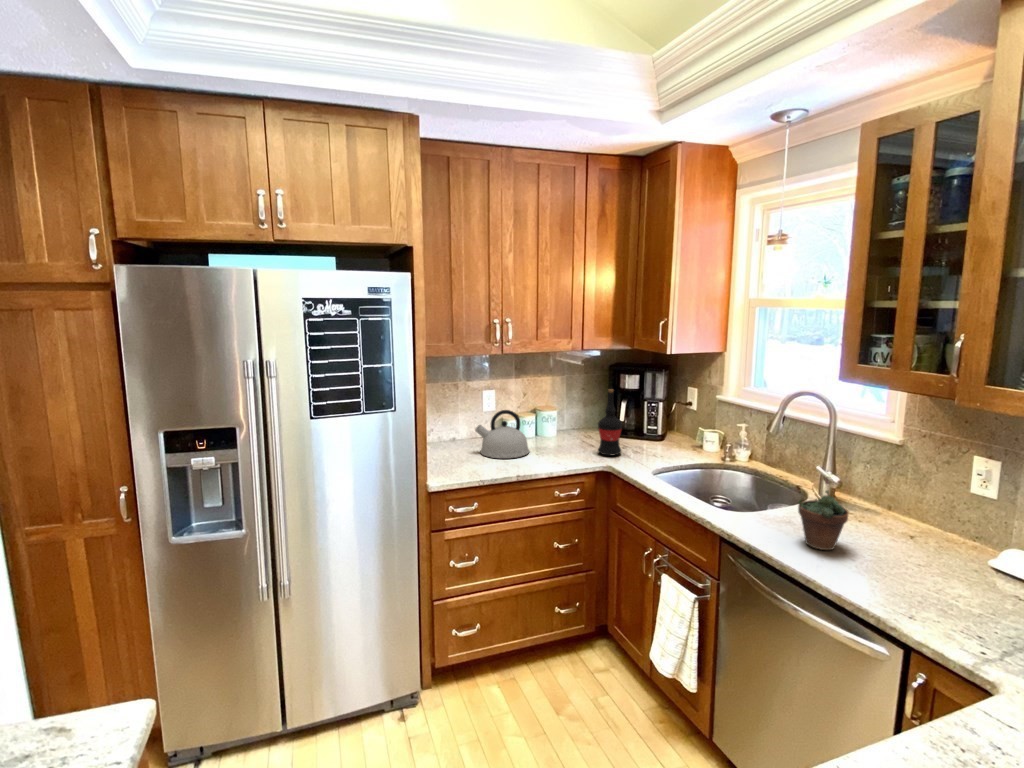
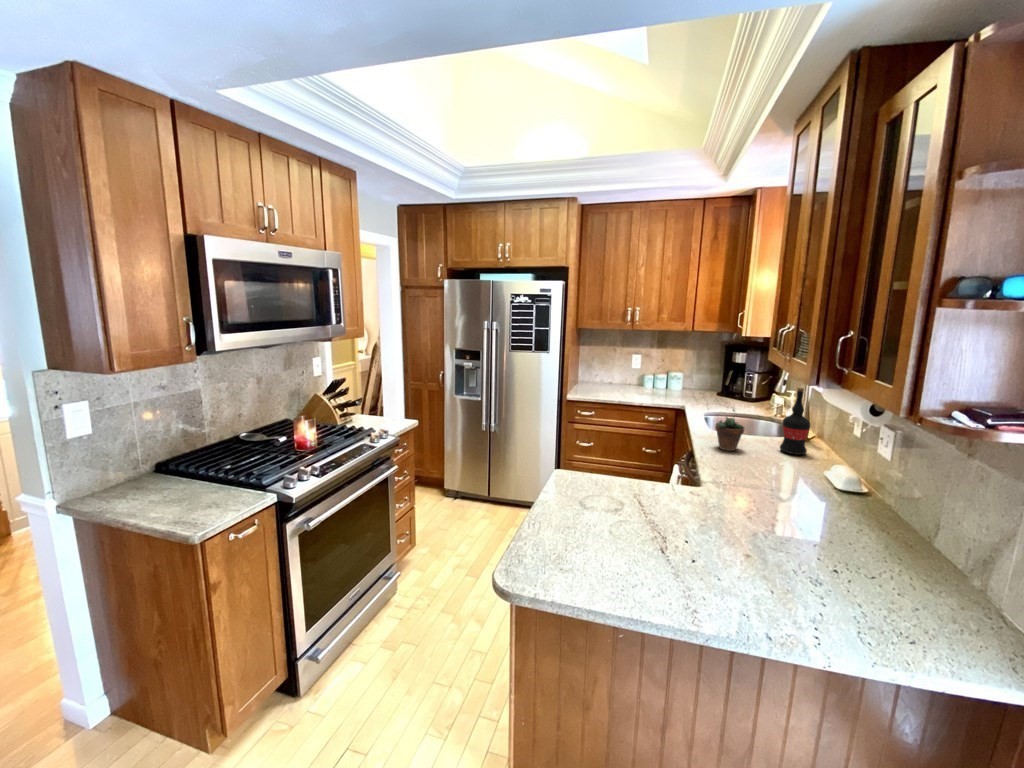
wine bottle: present [598,389,622,455] -> present [780,388,810,455]
kettle: present [475,410,529,458] -> none [614,365,647,394]

